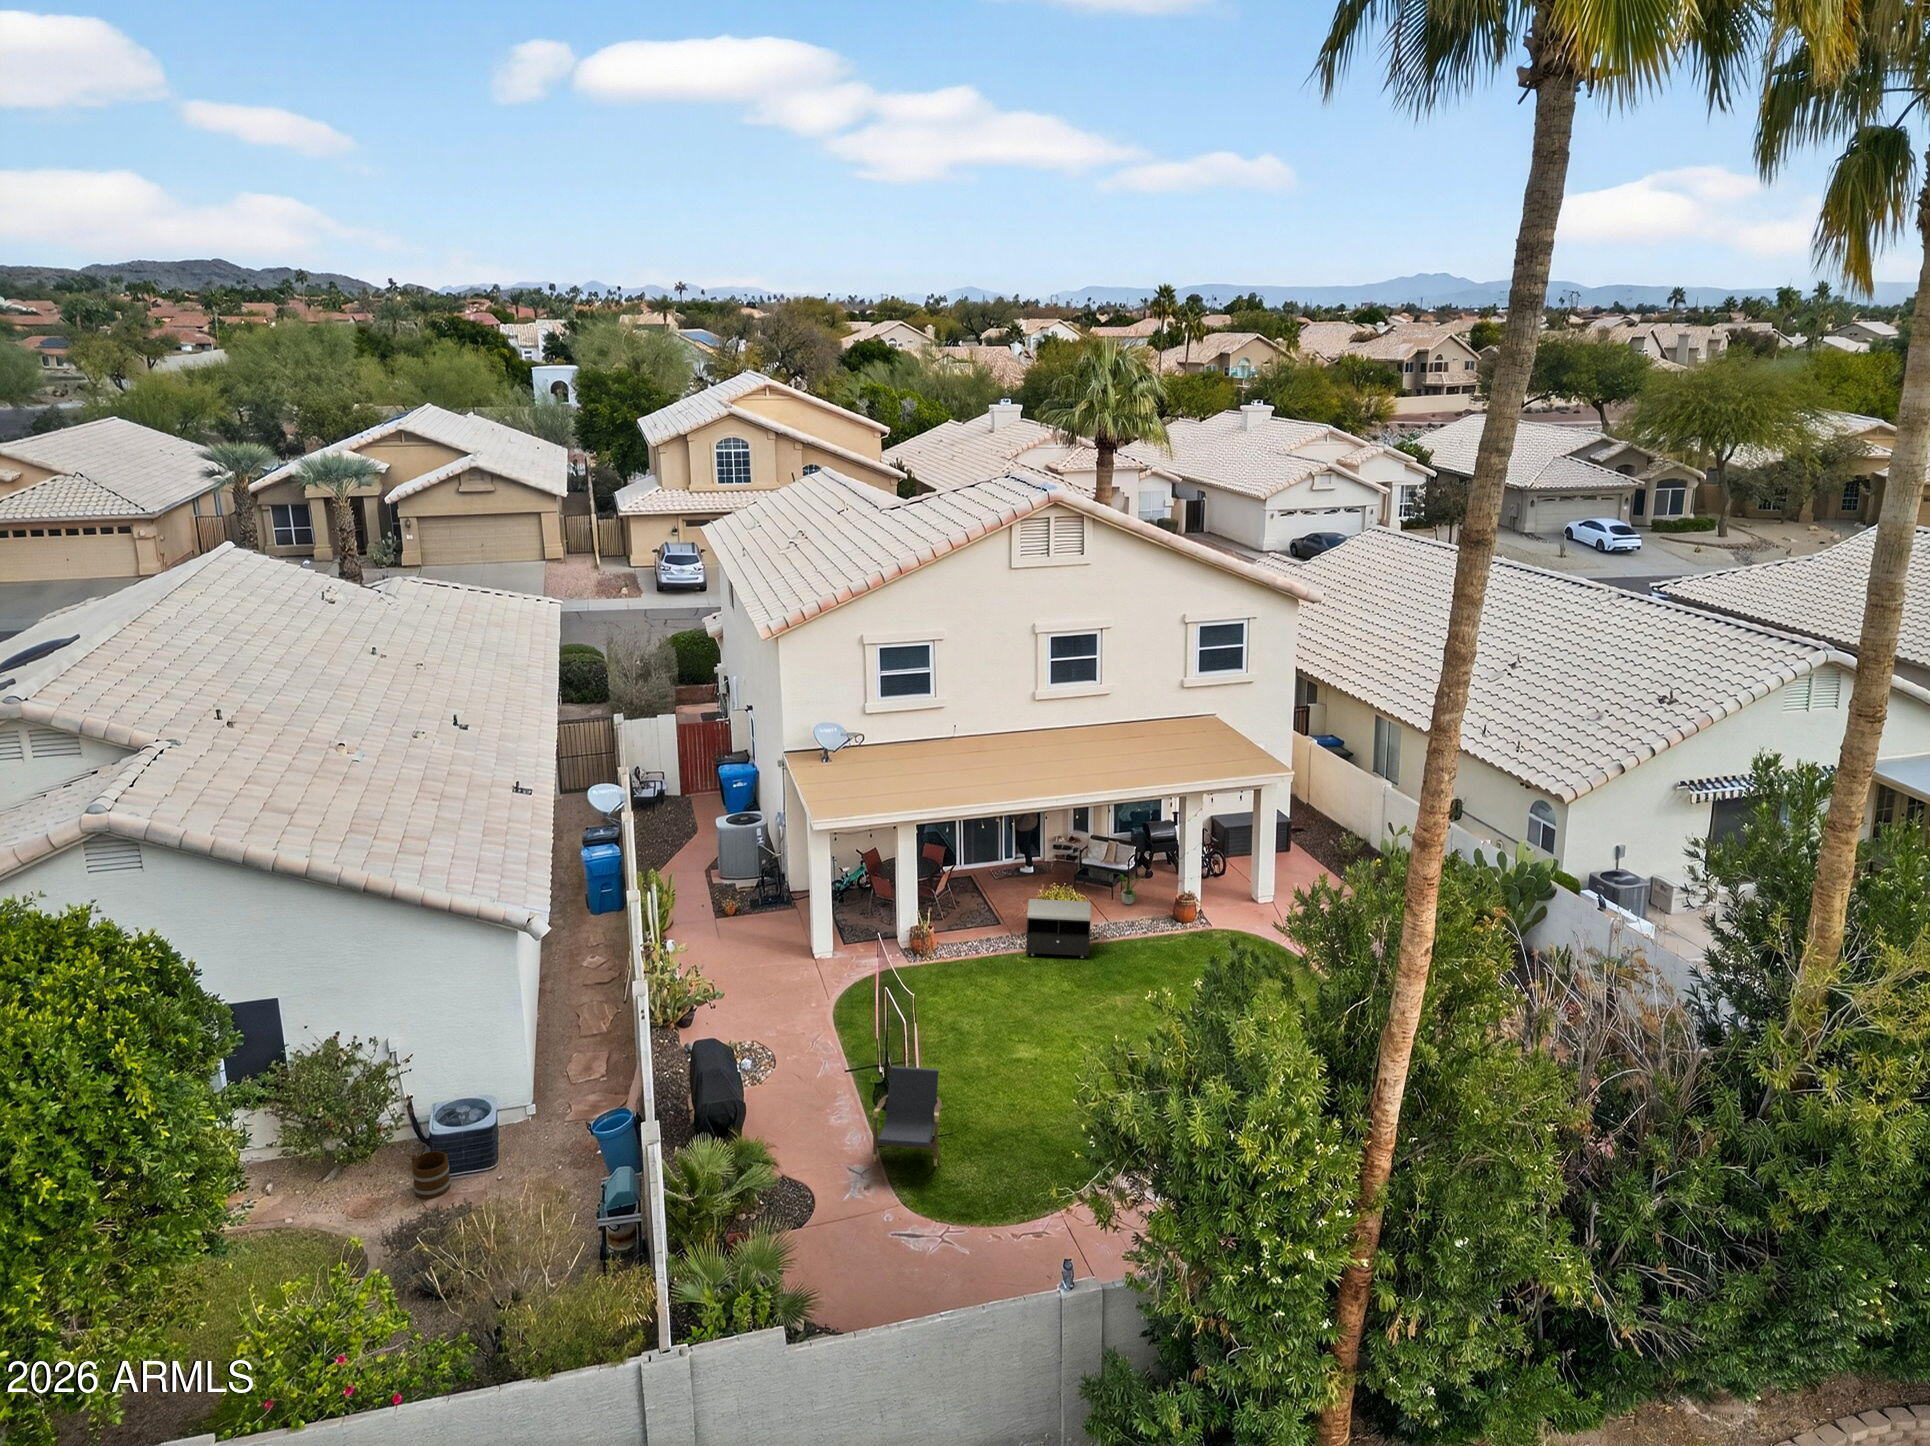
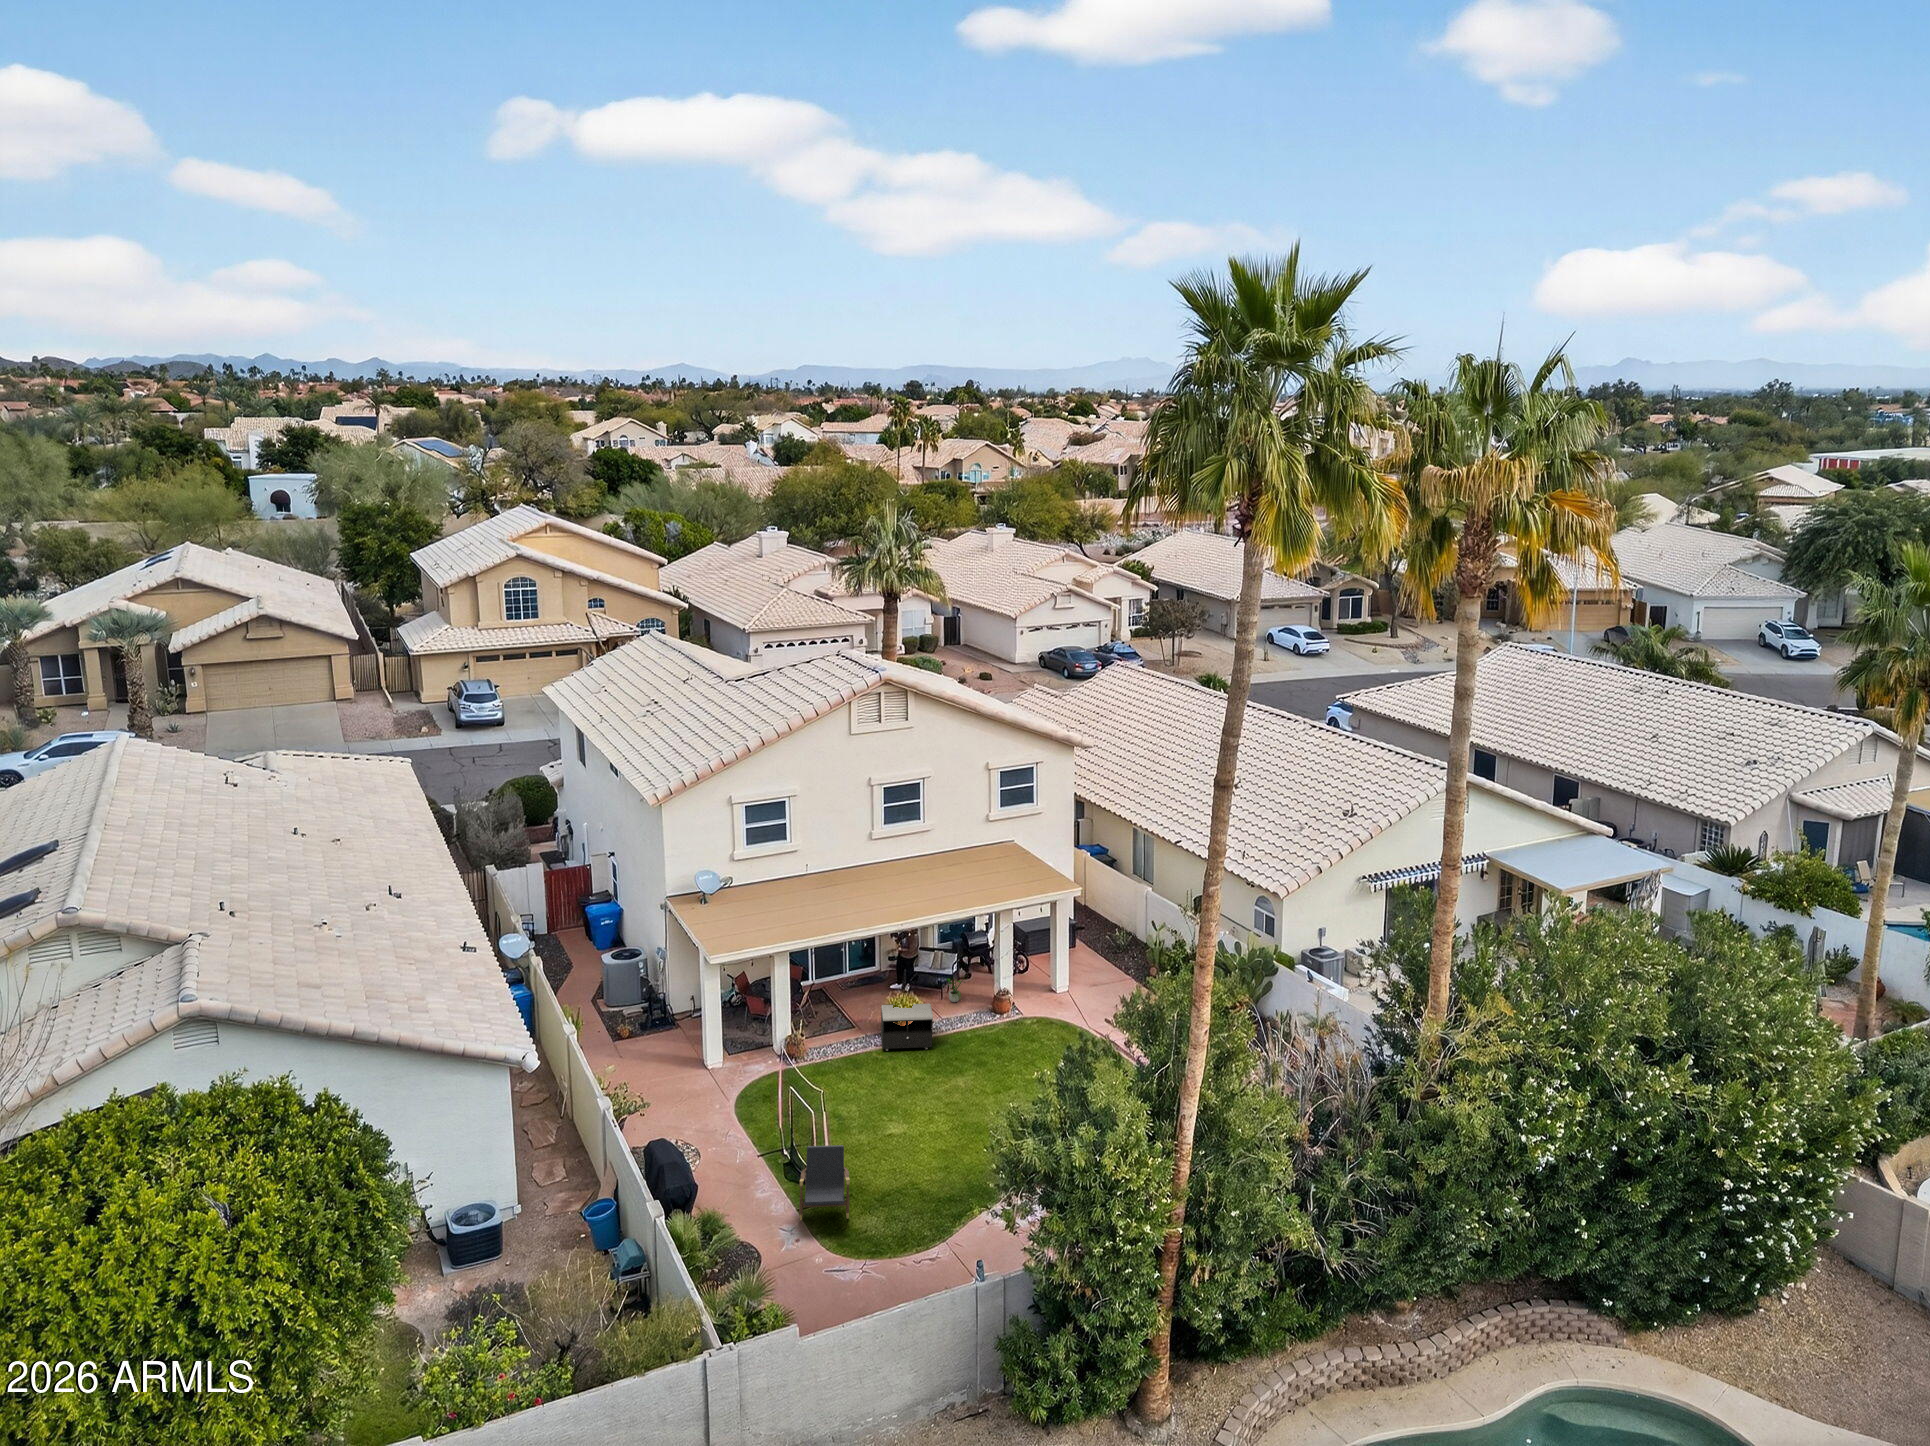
bucket: present [412,1151,450,1199] -> none [447,1247,476,1285]

